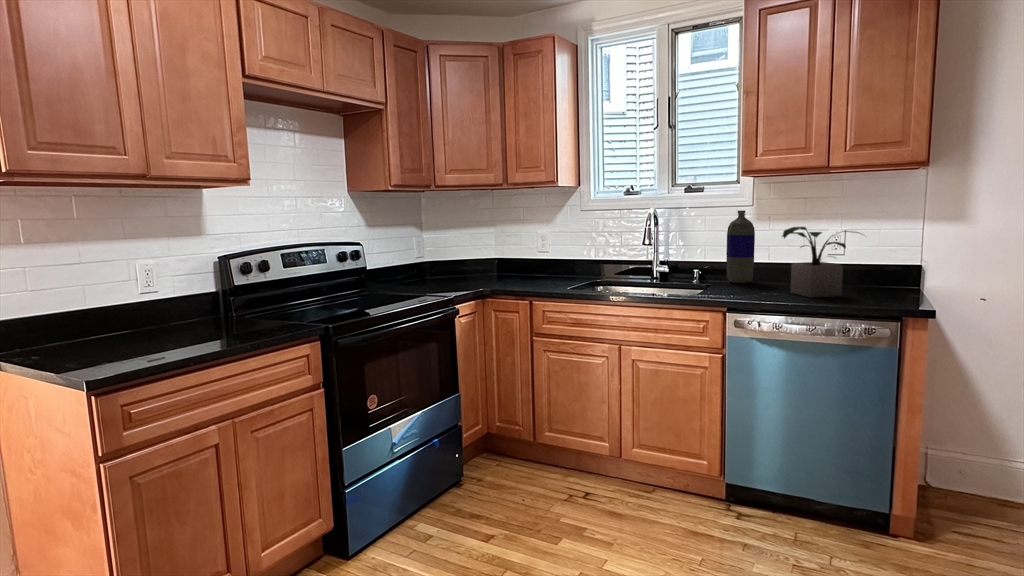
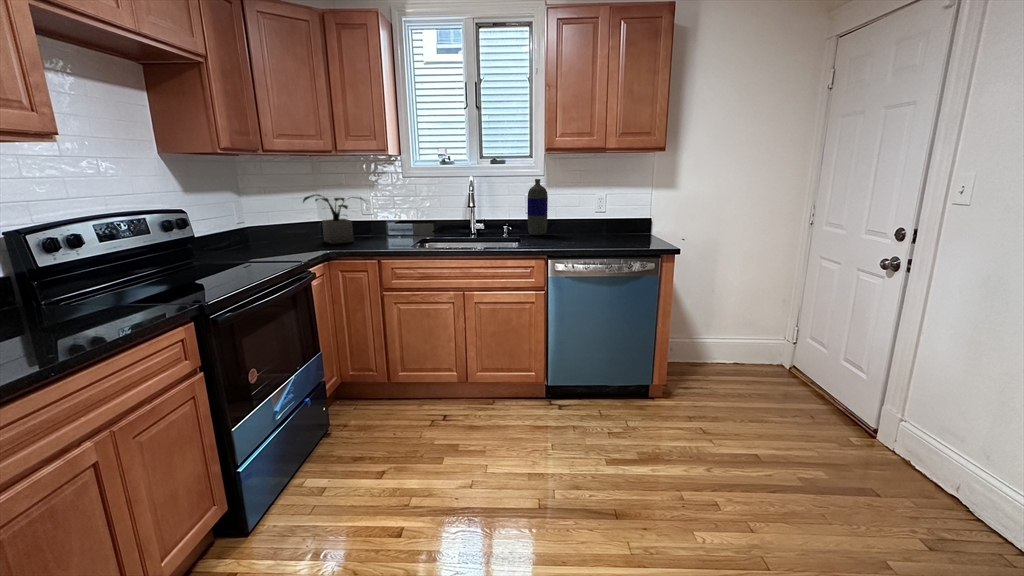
potted plant: present [782,227,860,298] -> present [303,194,364,244]

